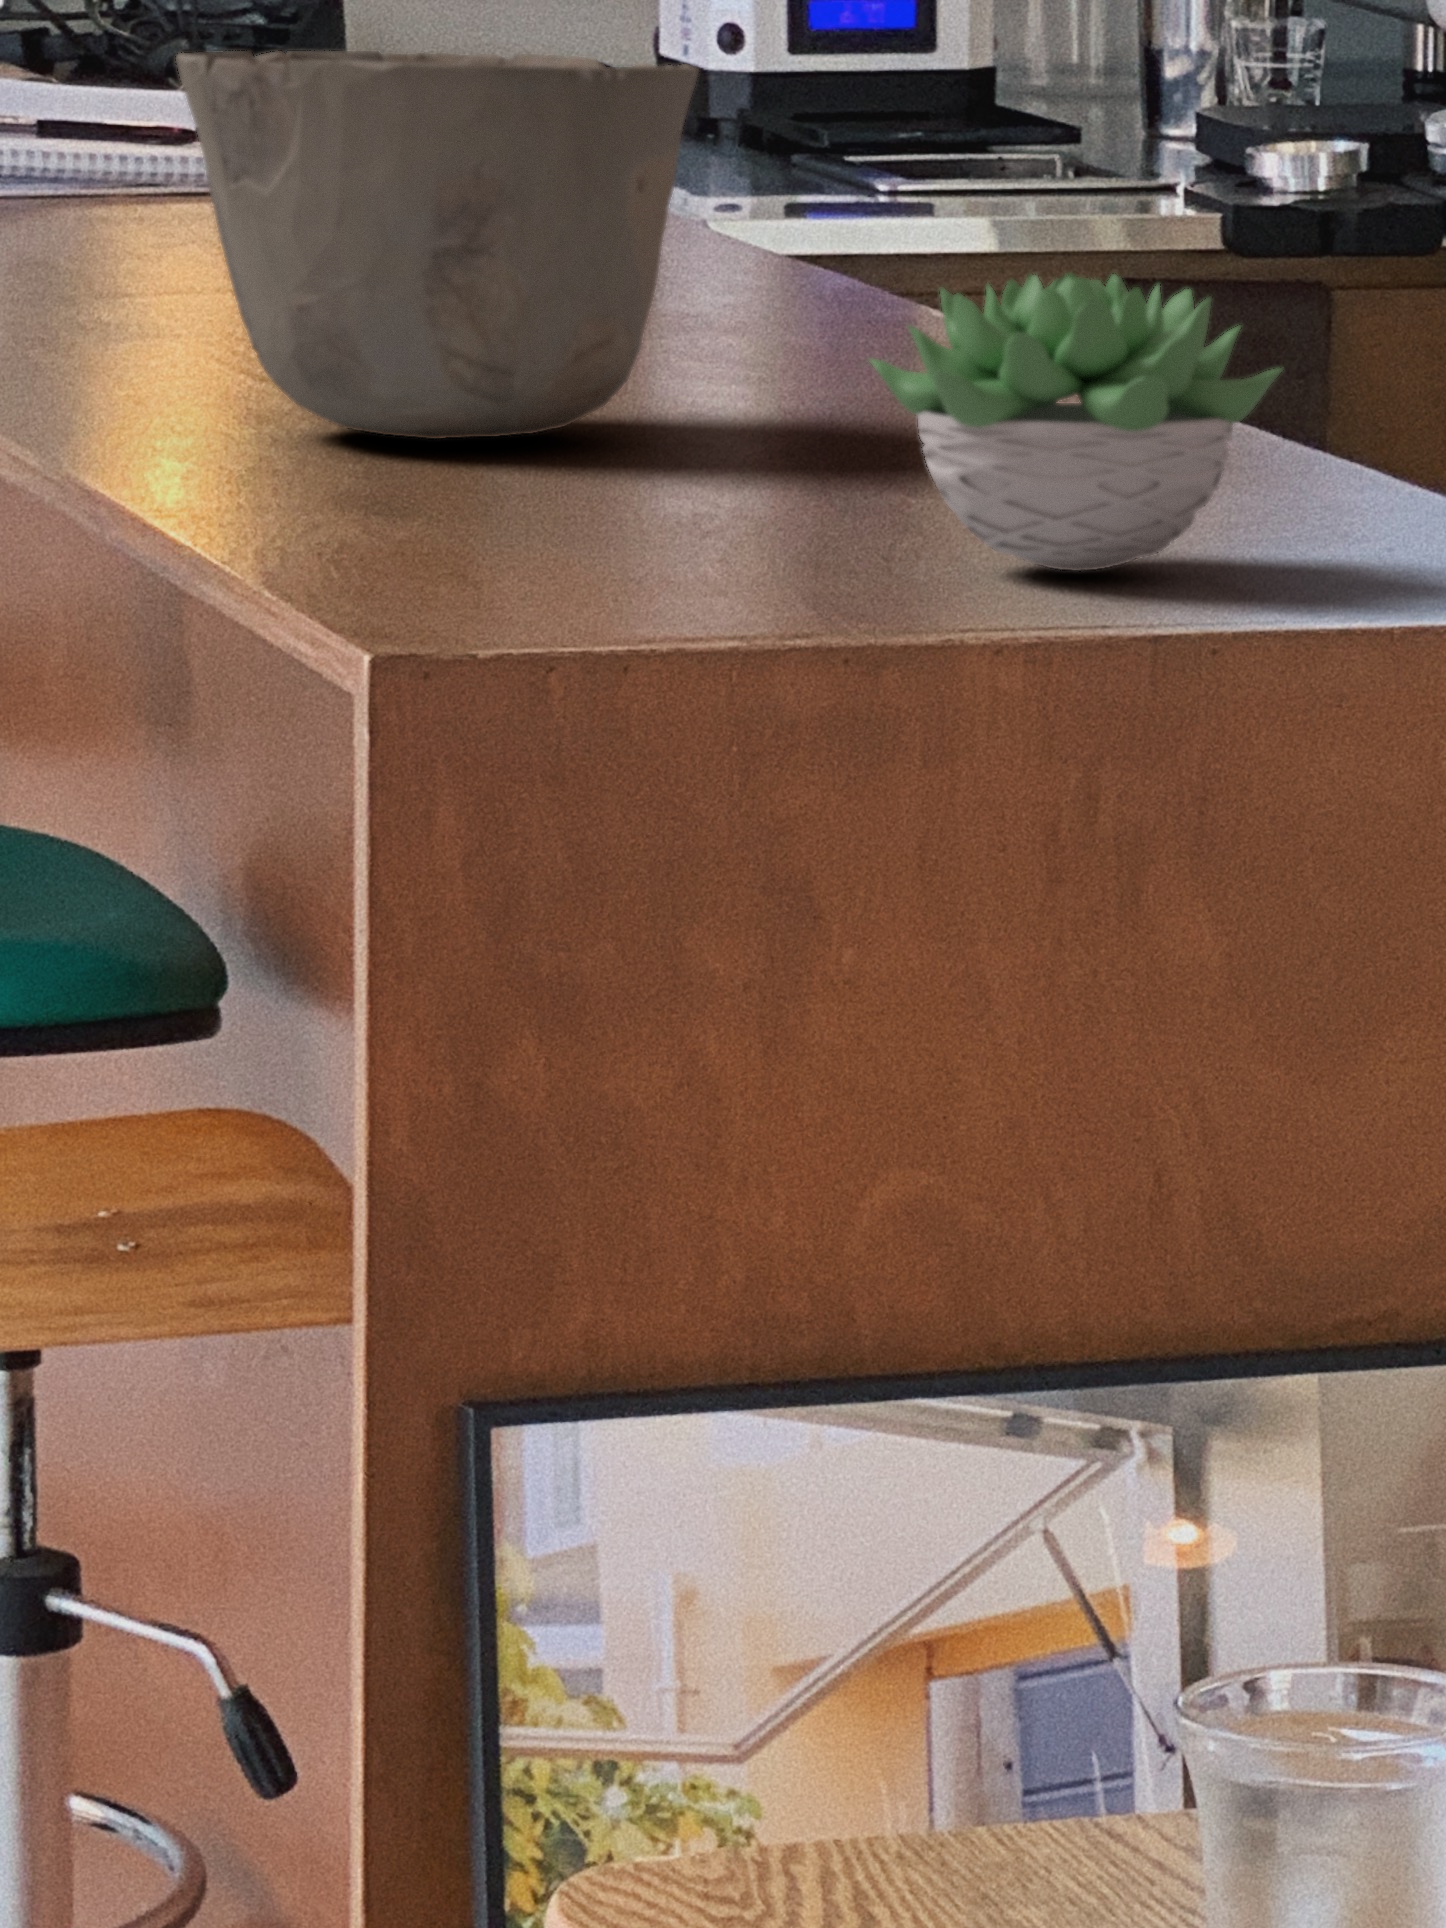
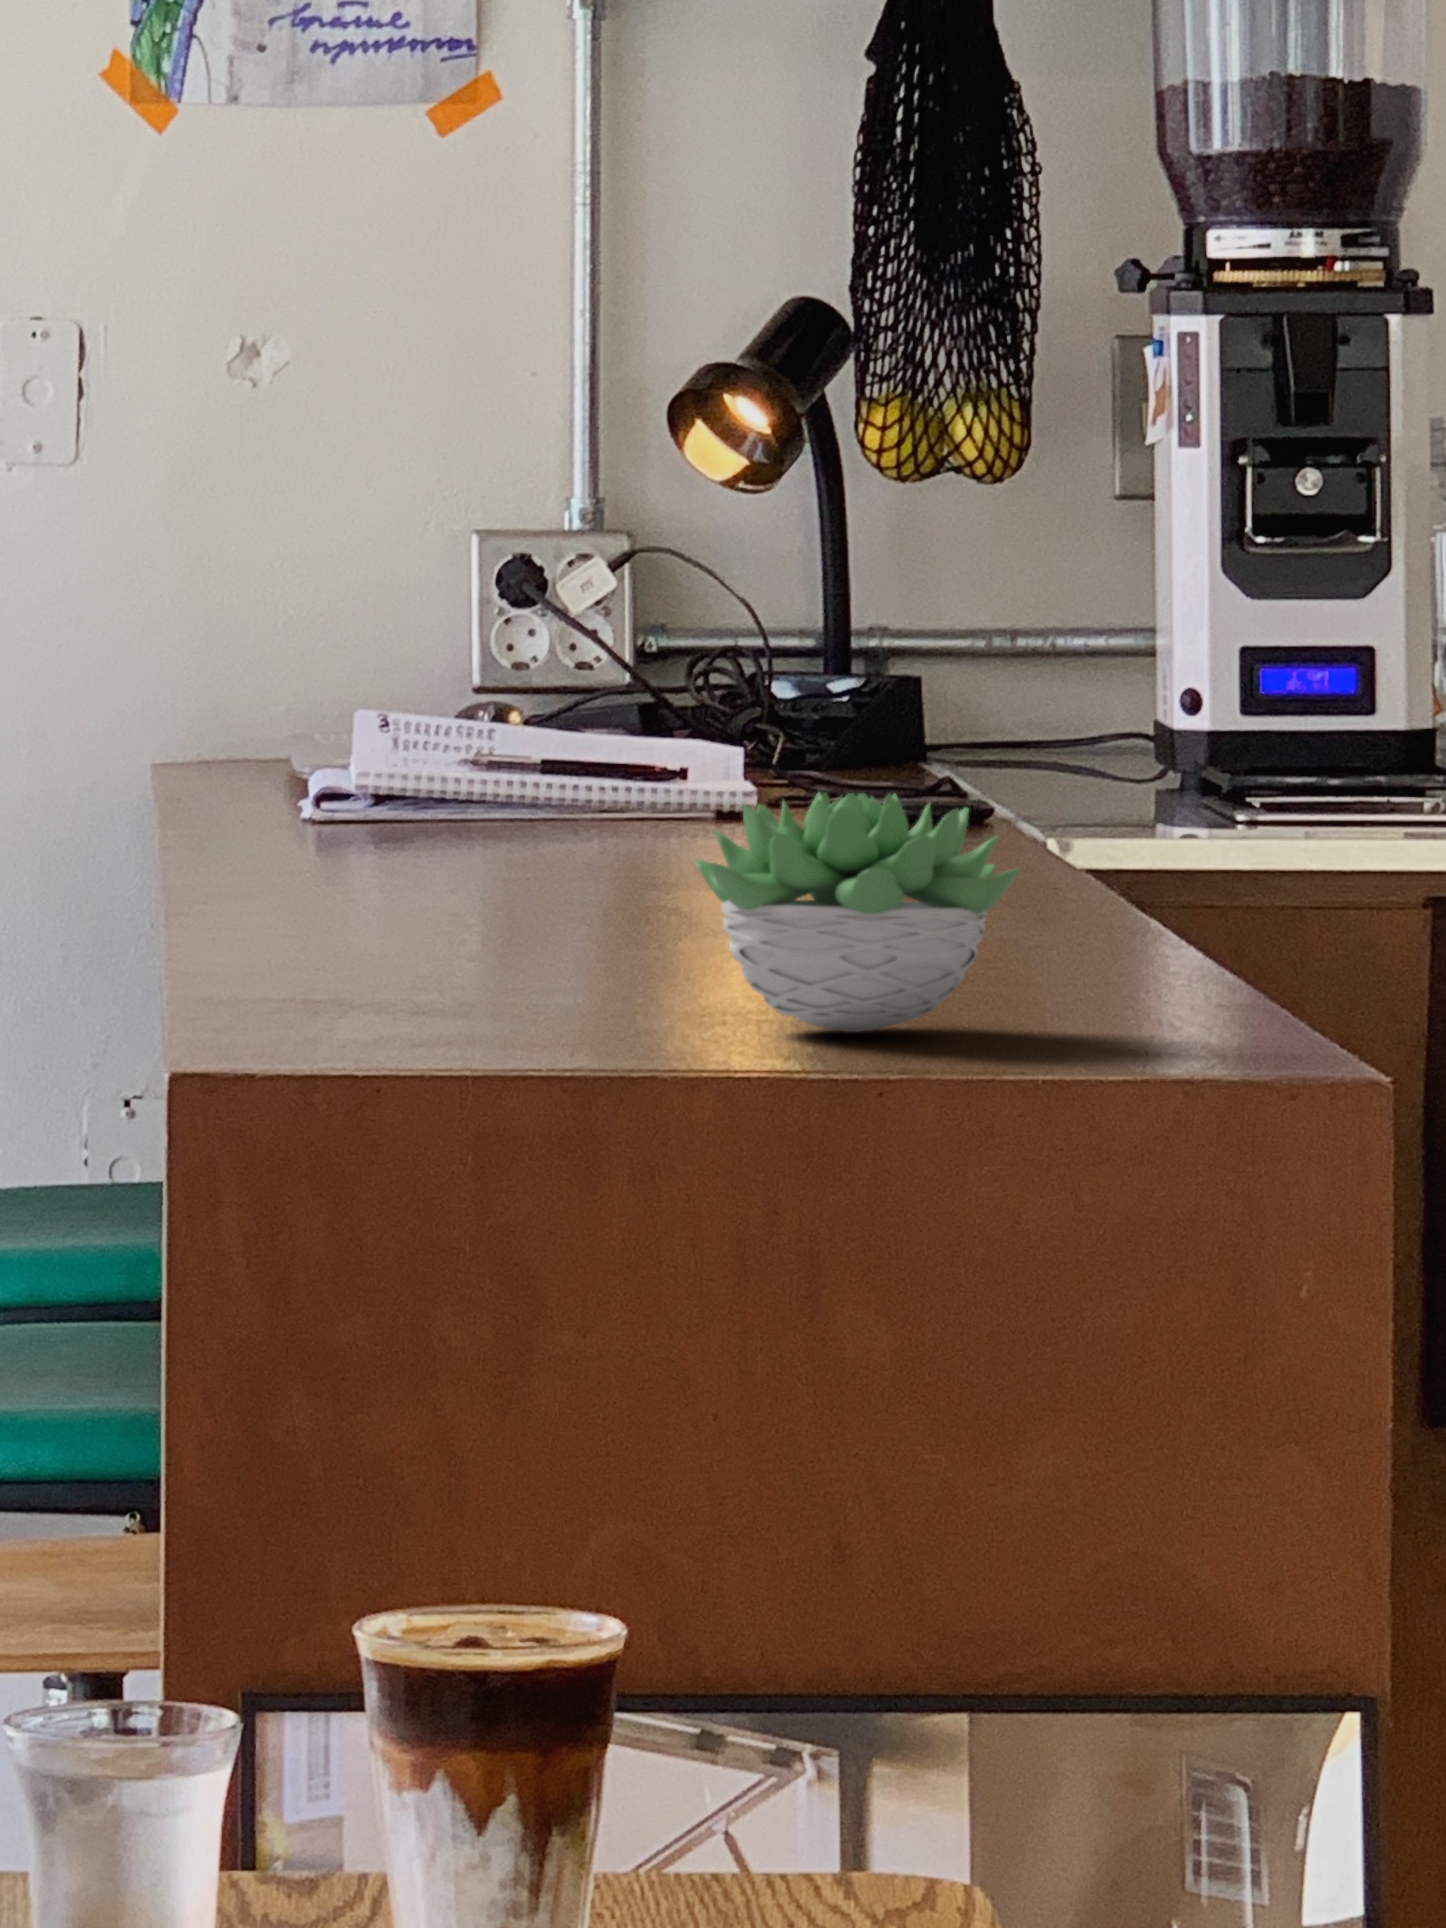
ceramic bowl: present [176,51,699,439] -> none [329,650,737,943]

